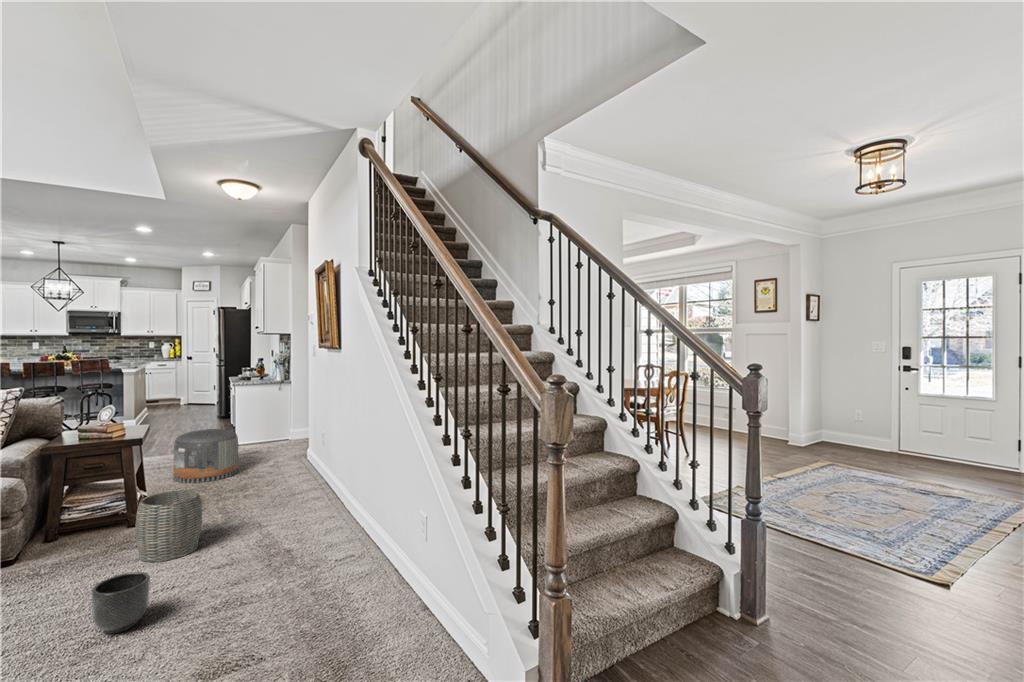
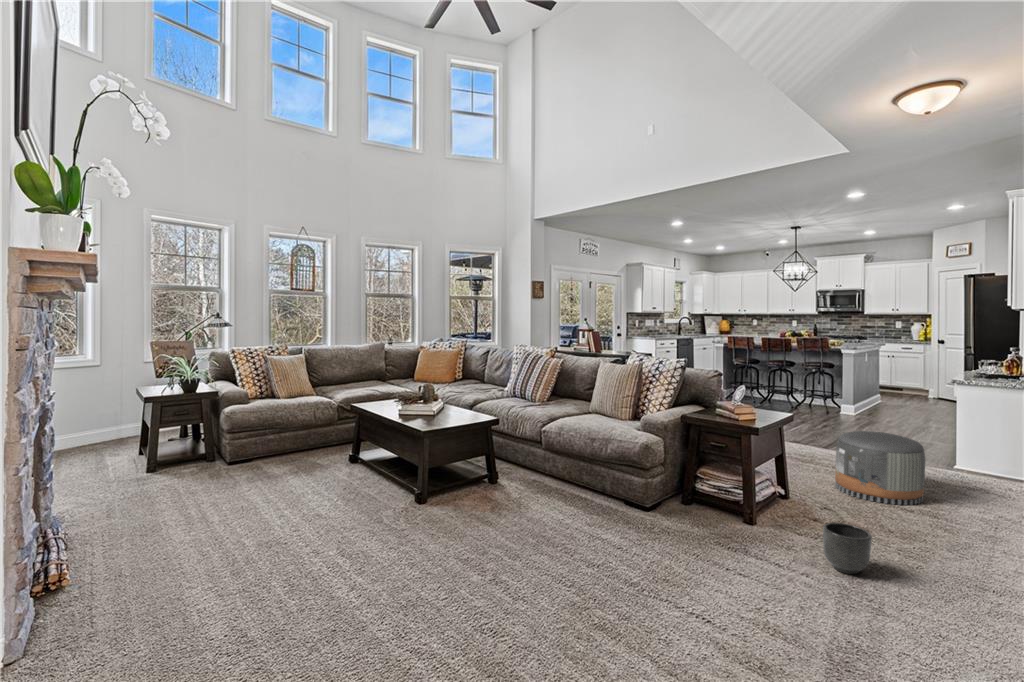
woven basket: present [135,490,202,562] -> none [719,493,792,582]
planter: present [91,572,150,634] -> present [823,523,872,574]

